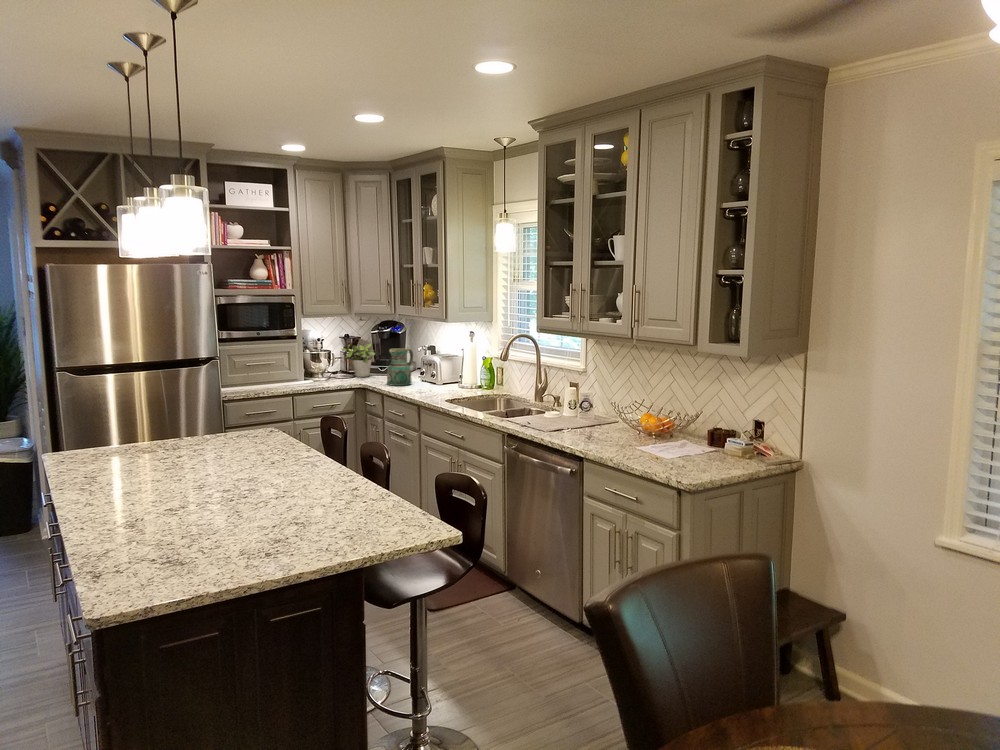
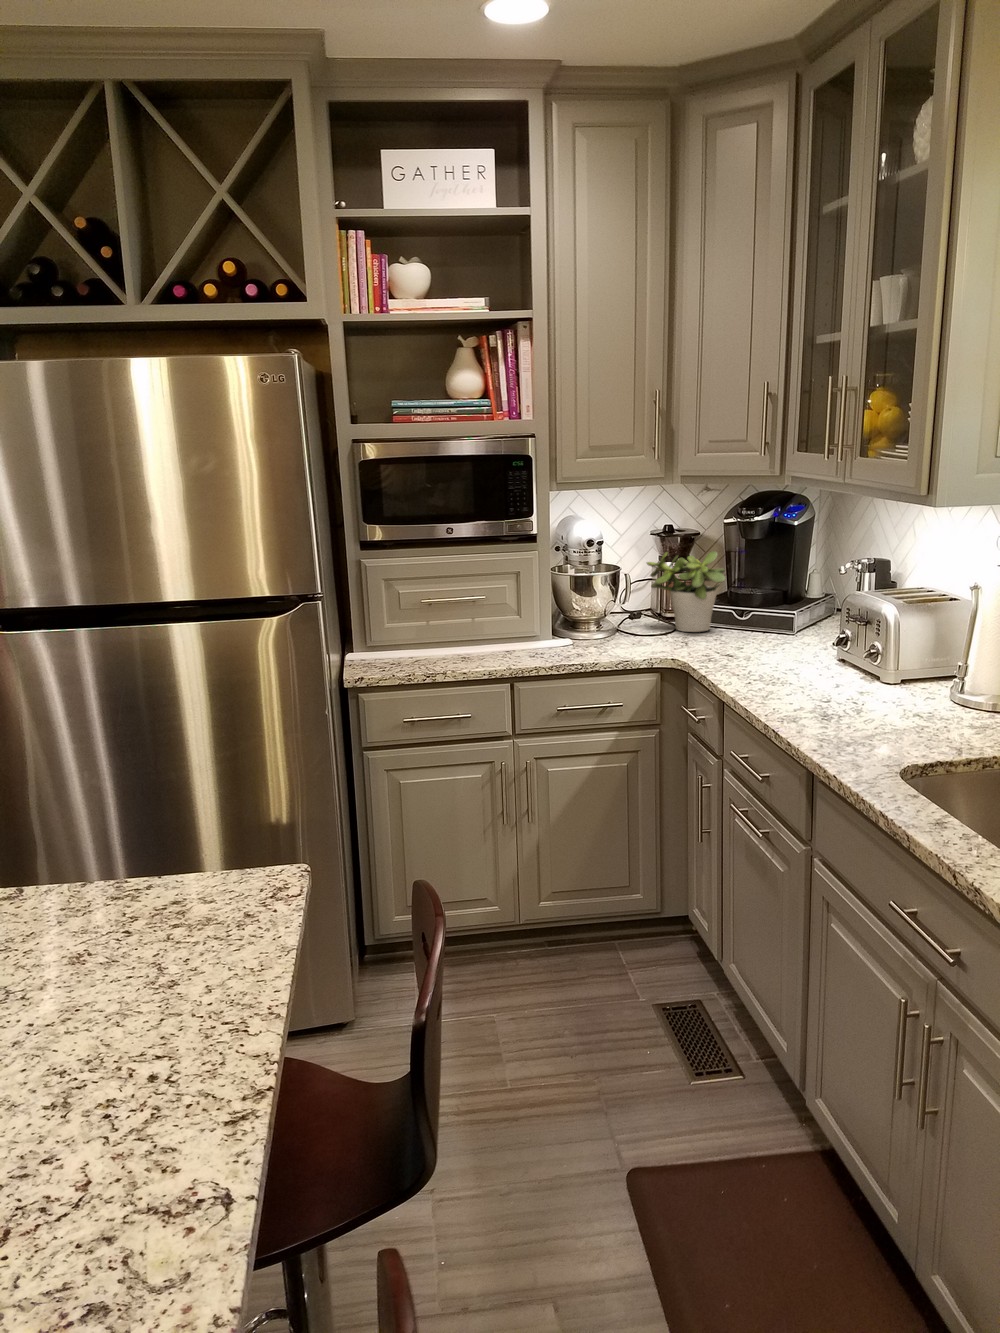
ceramic pitcher: present [387,348,413,386] -> none [744,568,822,672]

